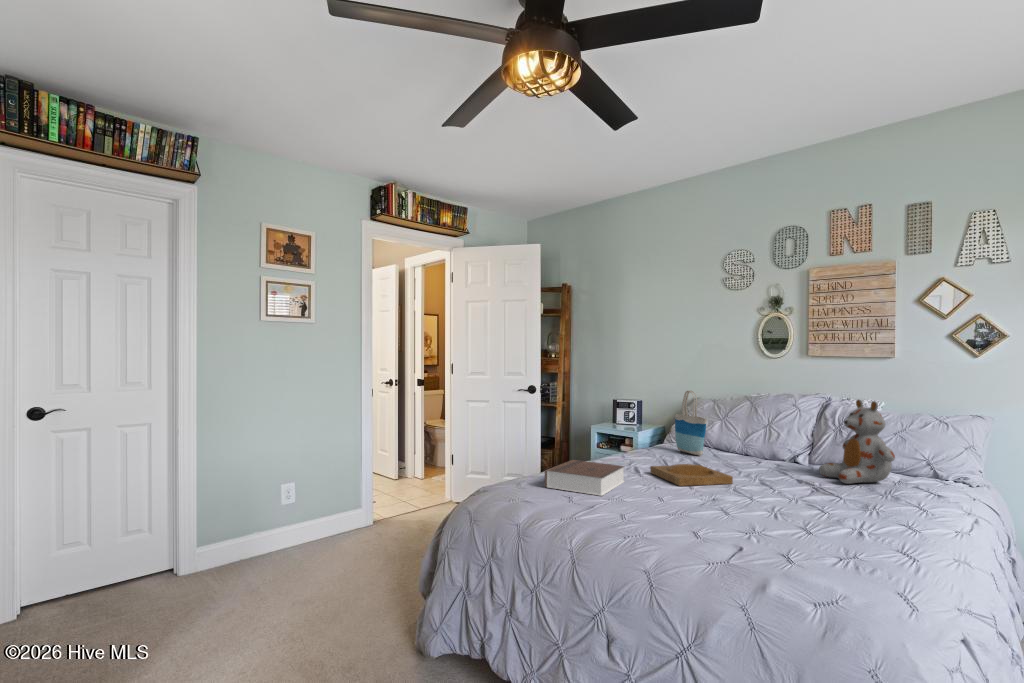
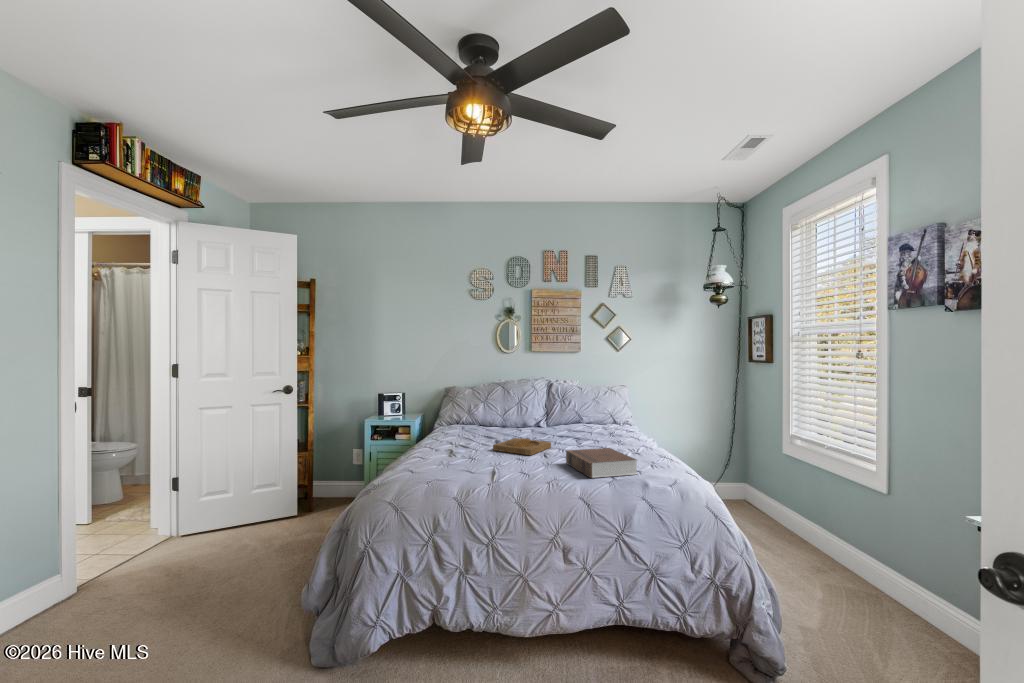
tote bag: present [675,391,707,455] -> none [464,381,496,431]
stuffed bear: present [819,400,895,484] -> none [576,381,619,435]
book: present [544,460,624,496] -> present [566,448,637,478]

